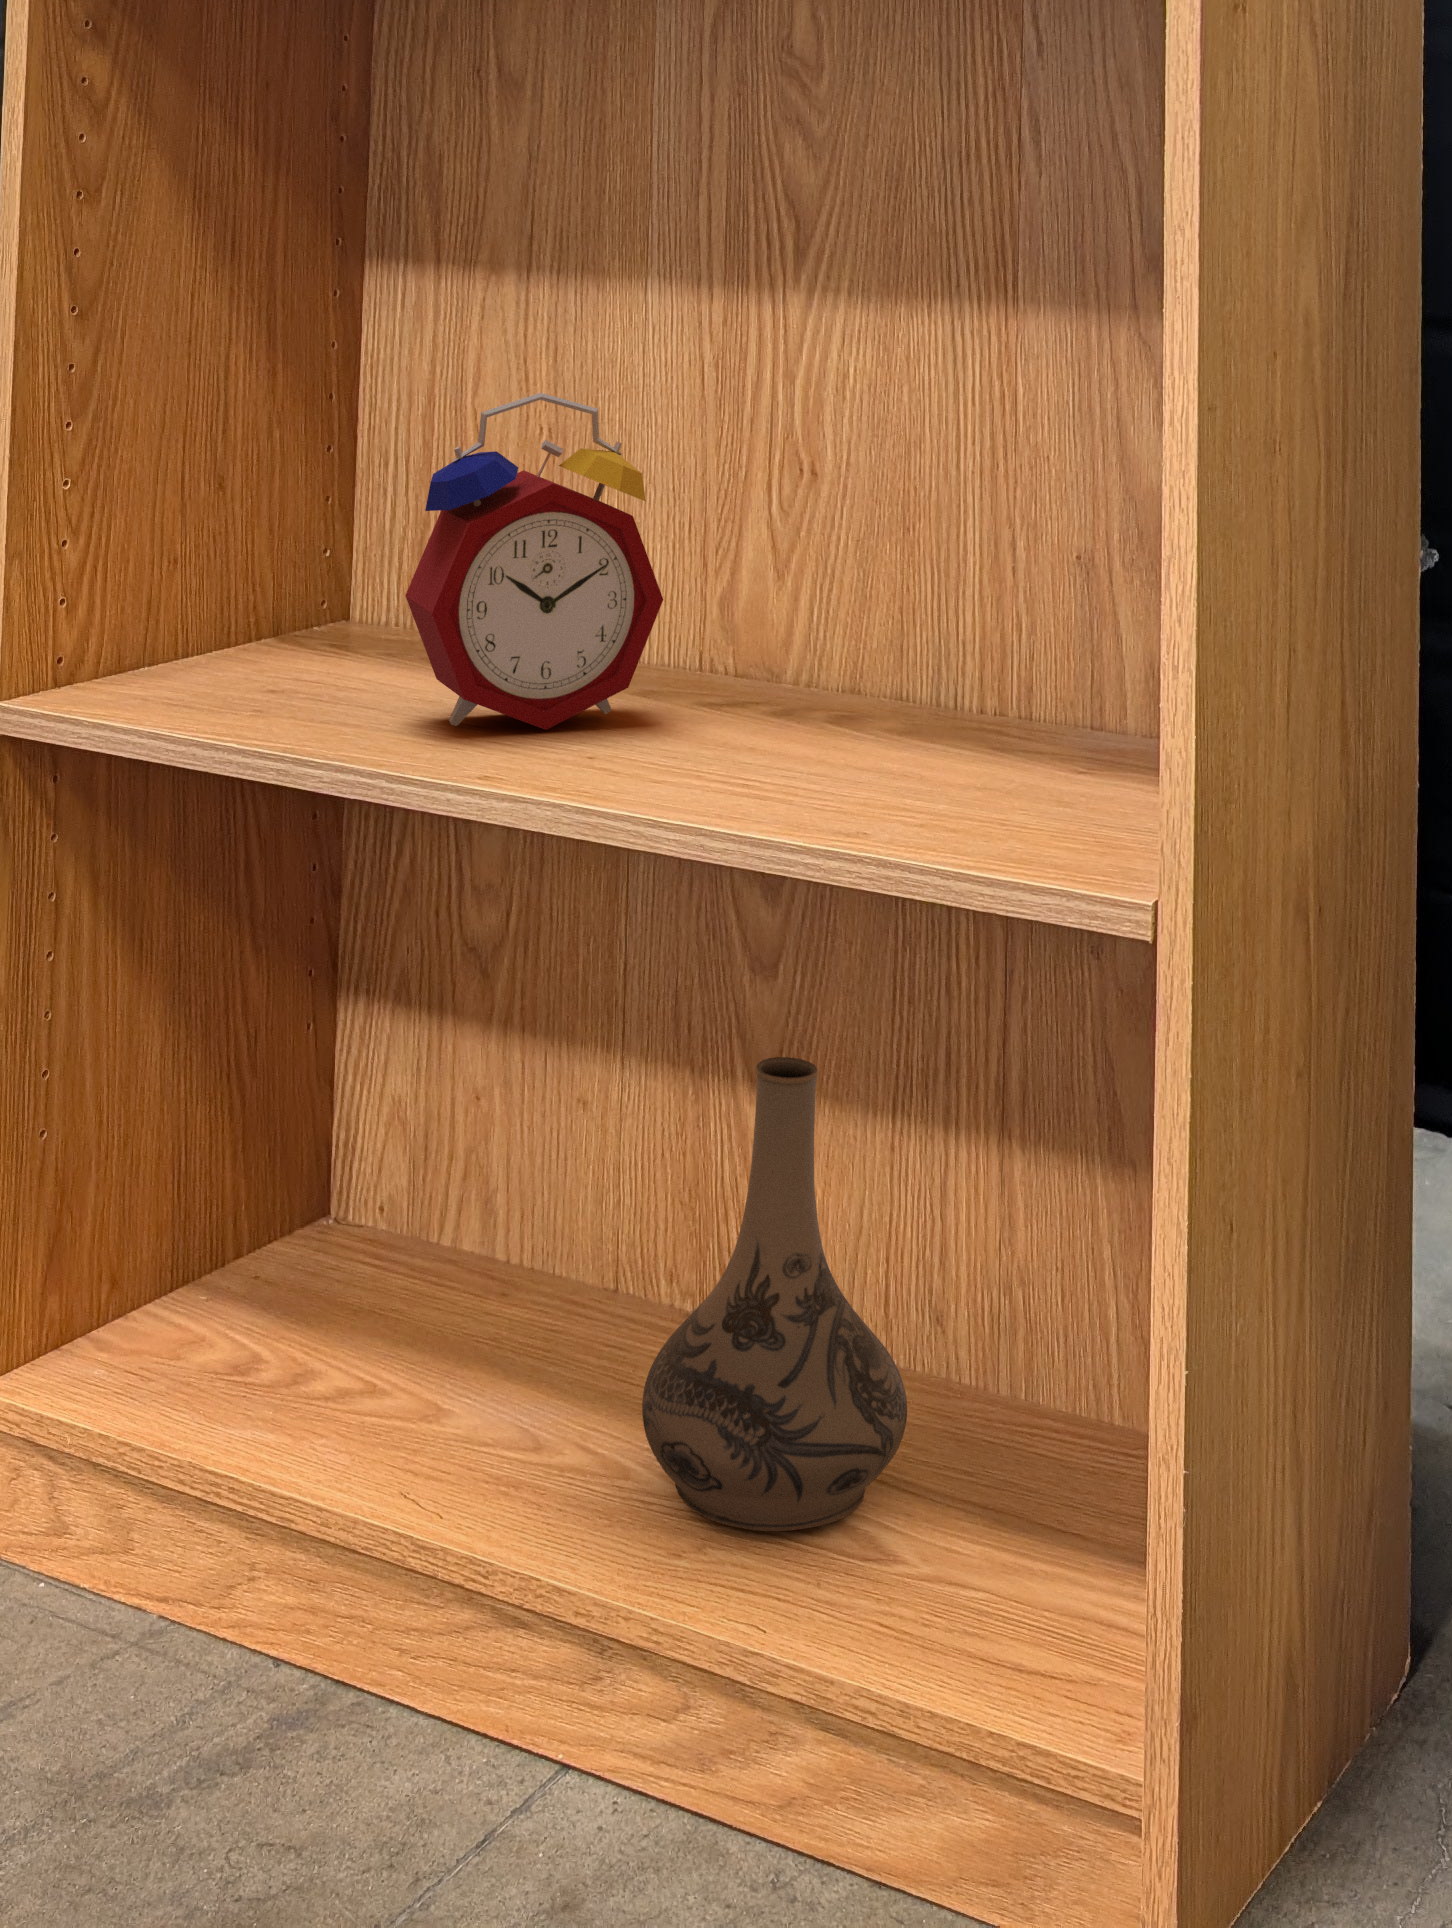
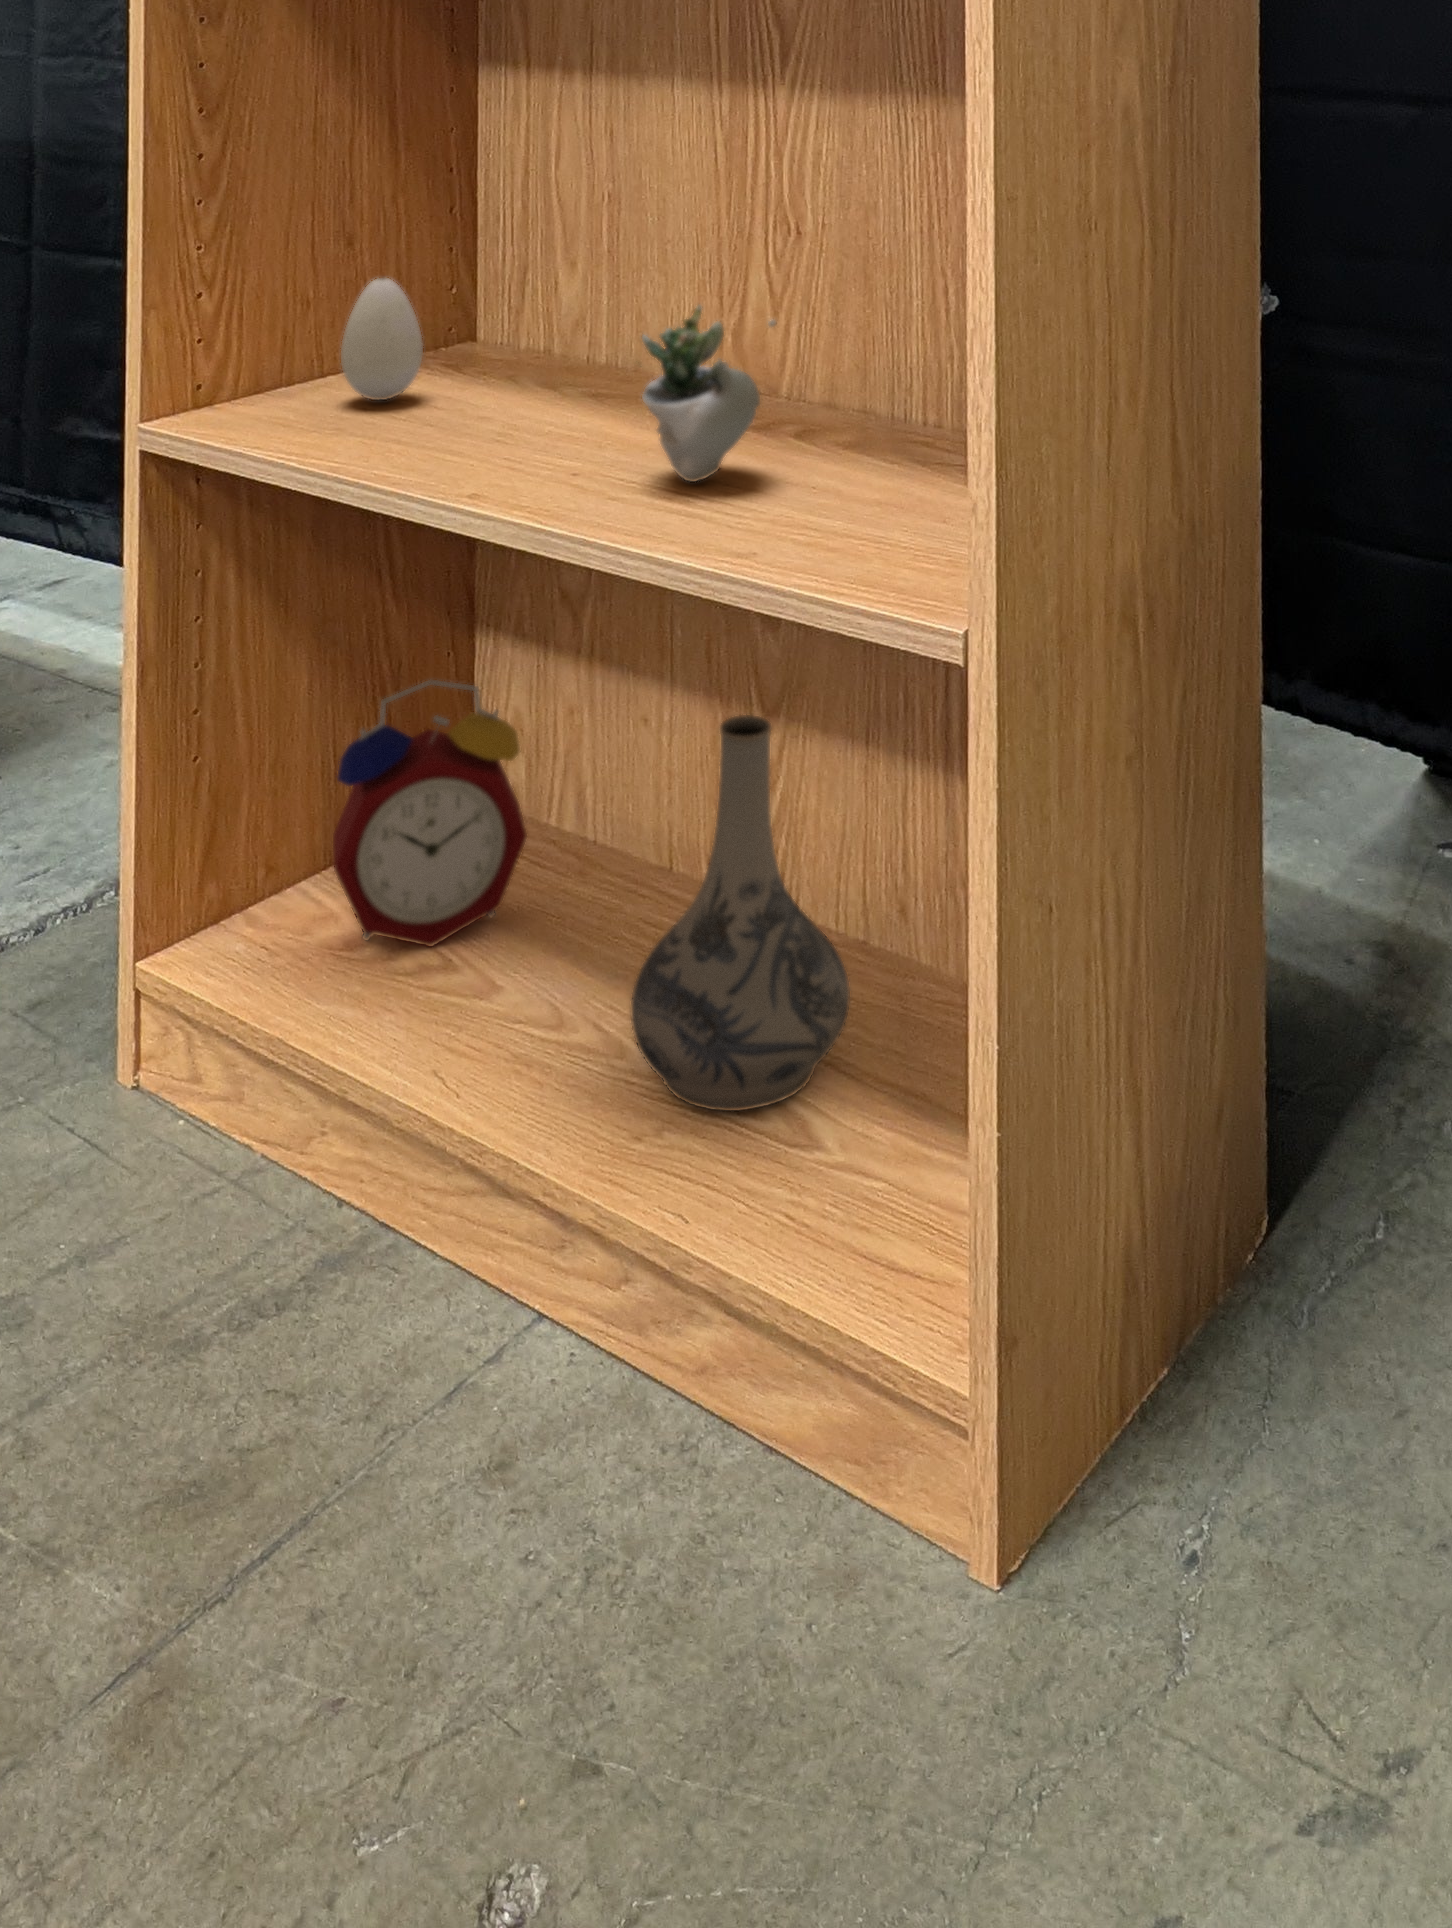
alarm clock: present [405,393,663,730] -> present [333,680,527,946]
decorative egg: none [234,522,334,678] -> present [341,278,423,400]
succulent plant: none [679,550,876,764] -> present [642,305,775,482]

